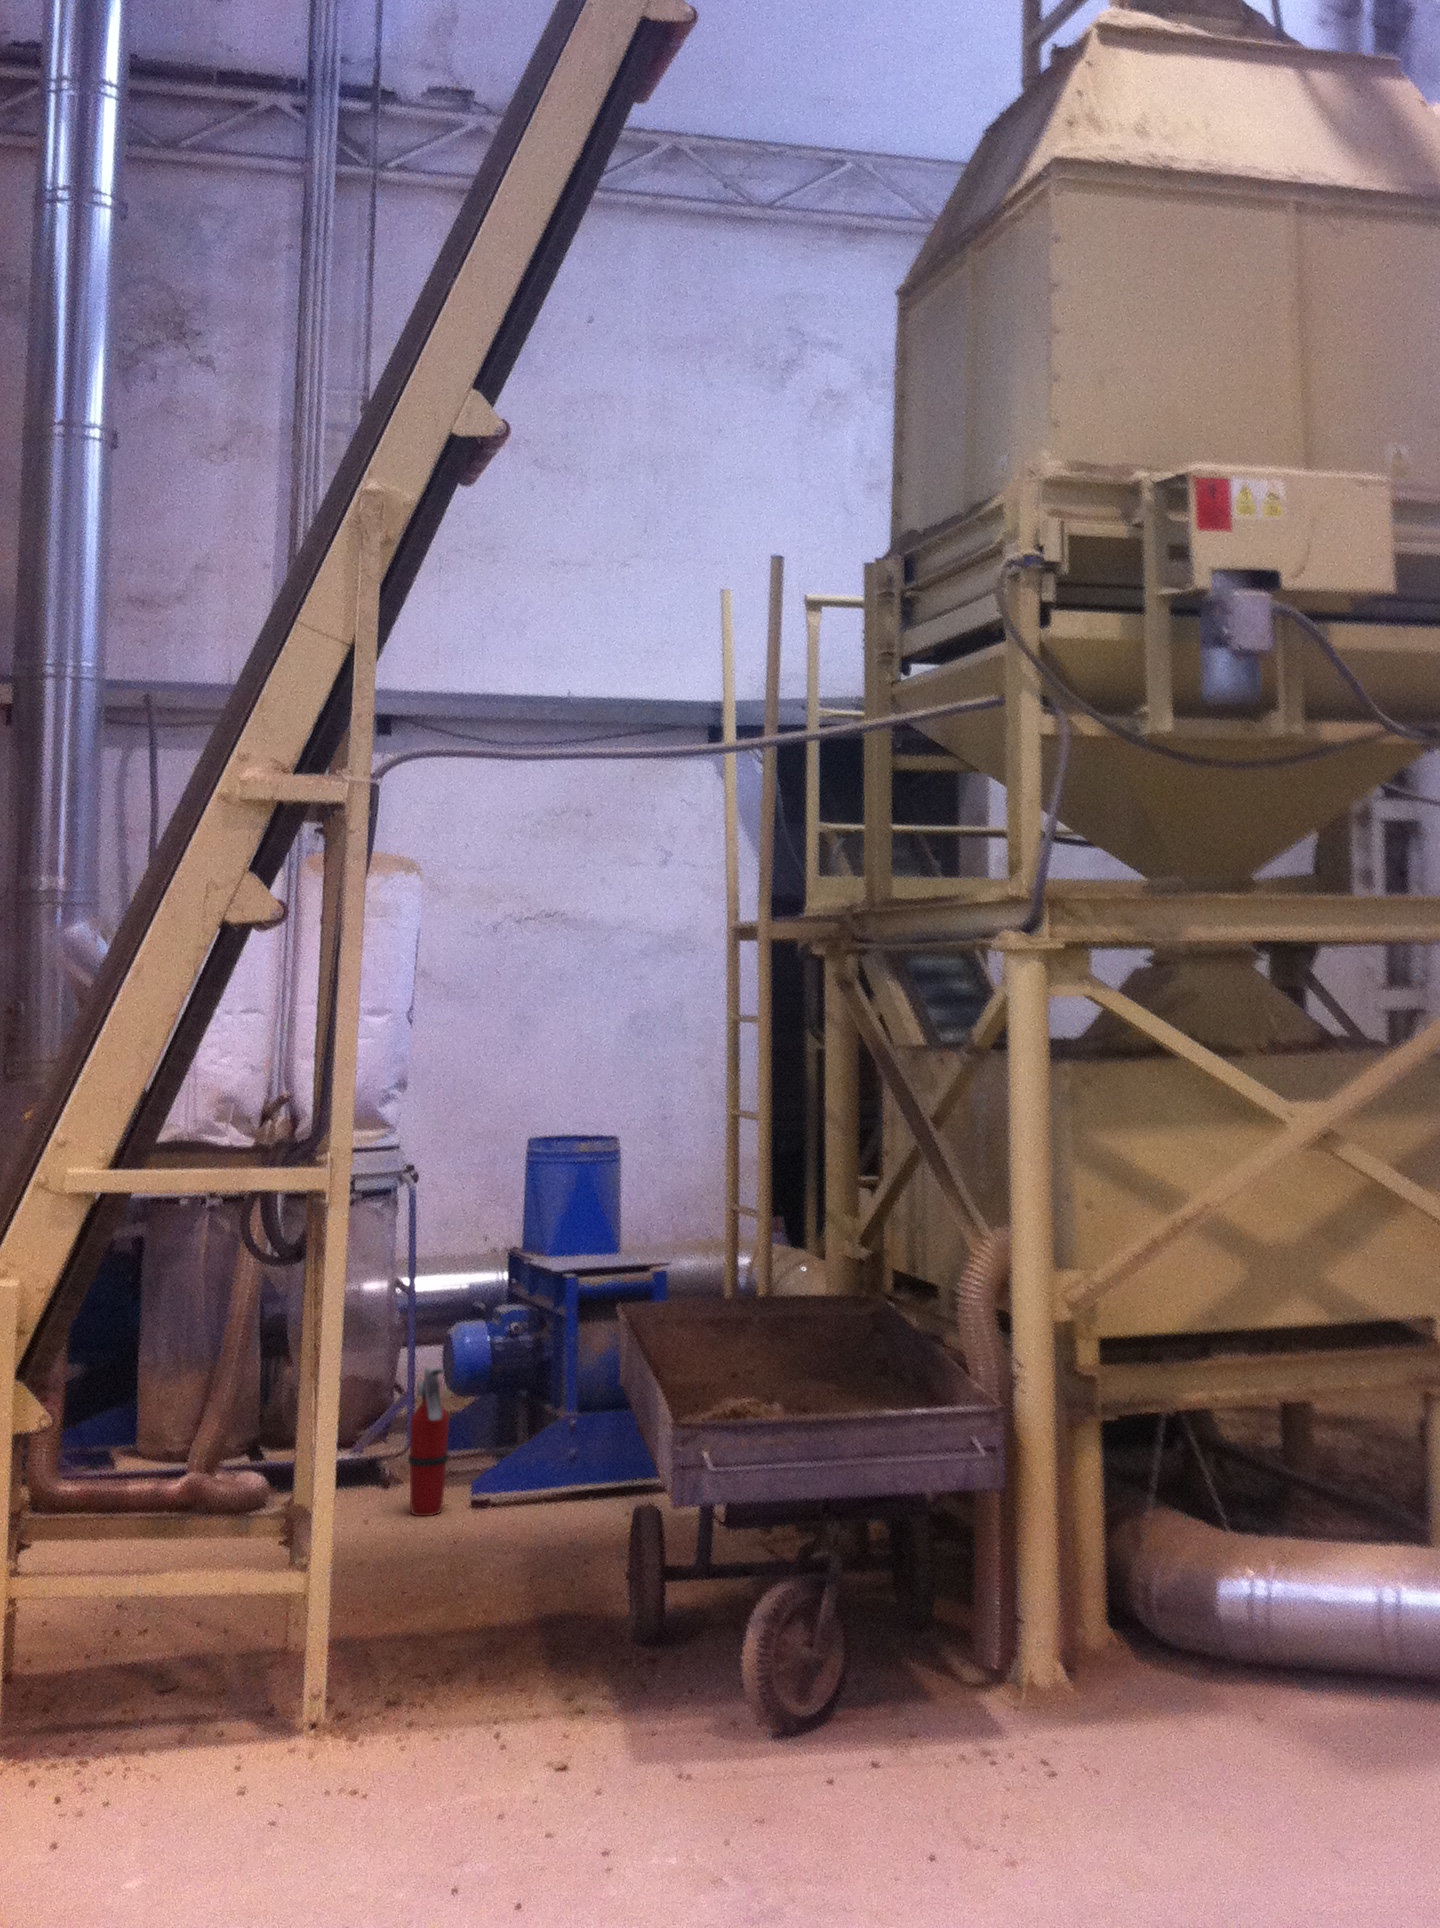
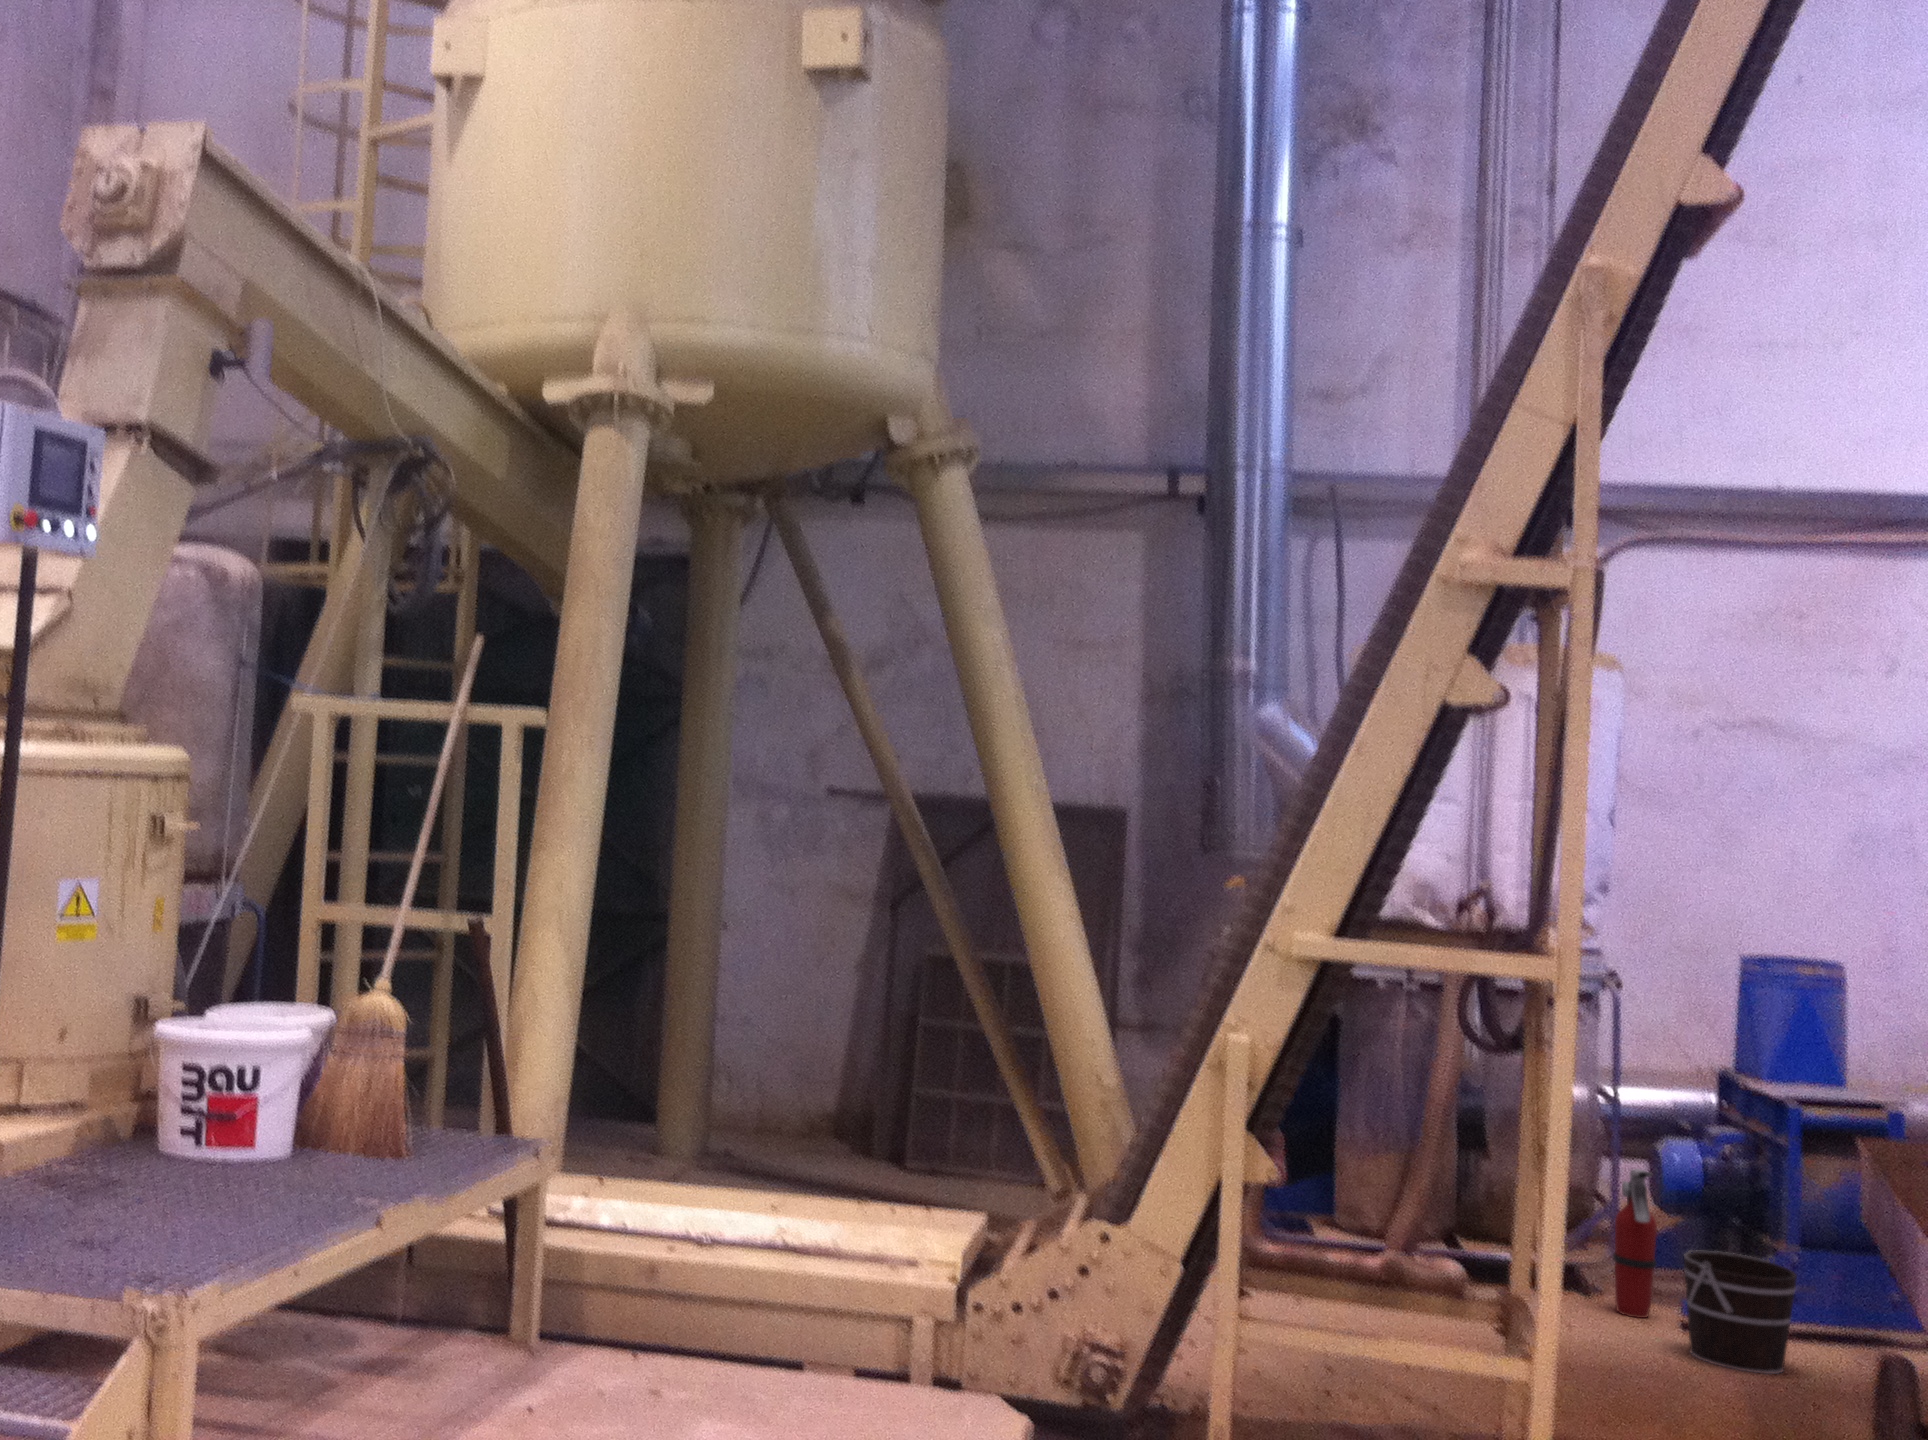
bucket: none [471,1432,572,1556] -> present [1684,1250,1797,1374]

